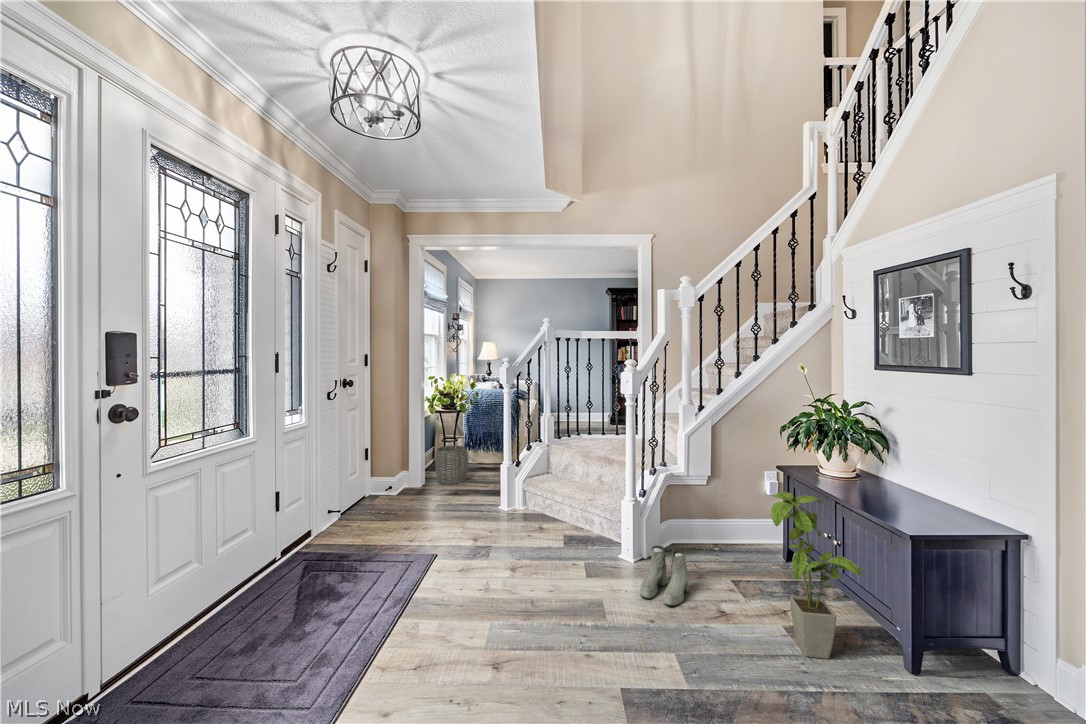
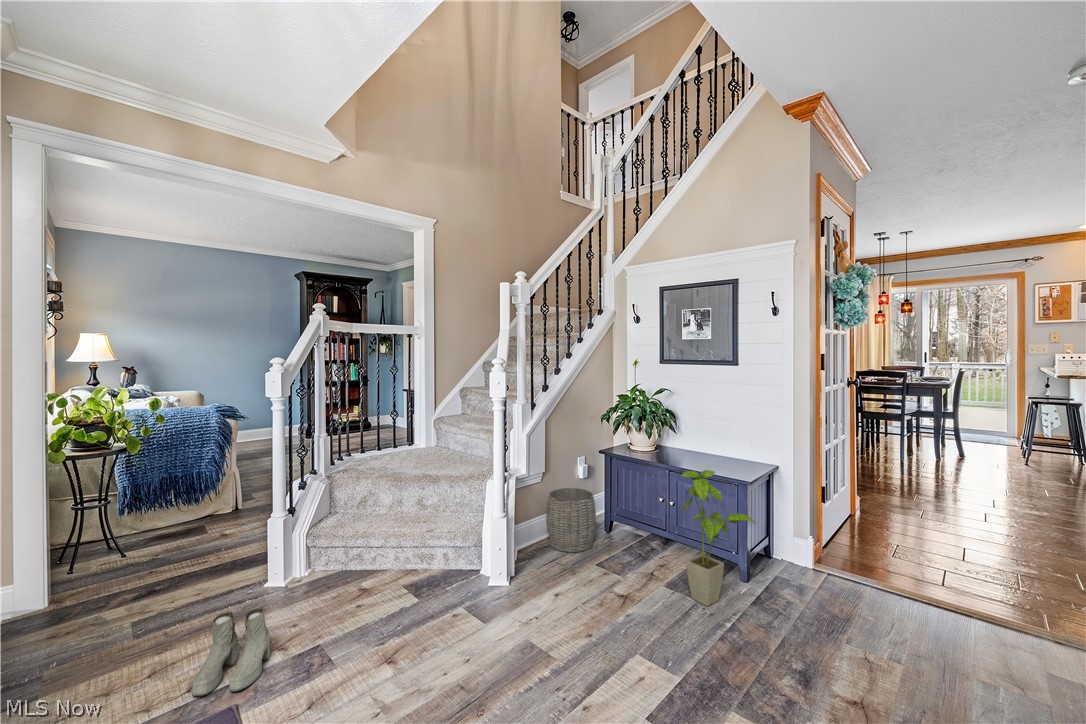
woven basket: present [435,446,468,484] -> present [546,488,596,553]
boots: present [640,546,689,606] -> present [192,608,270,696]

